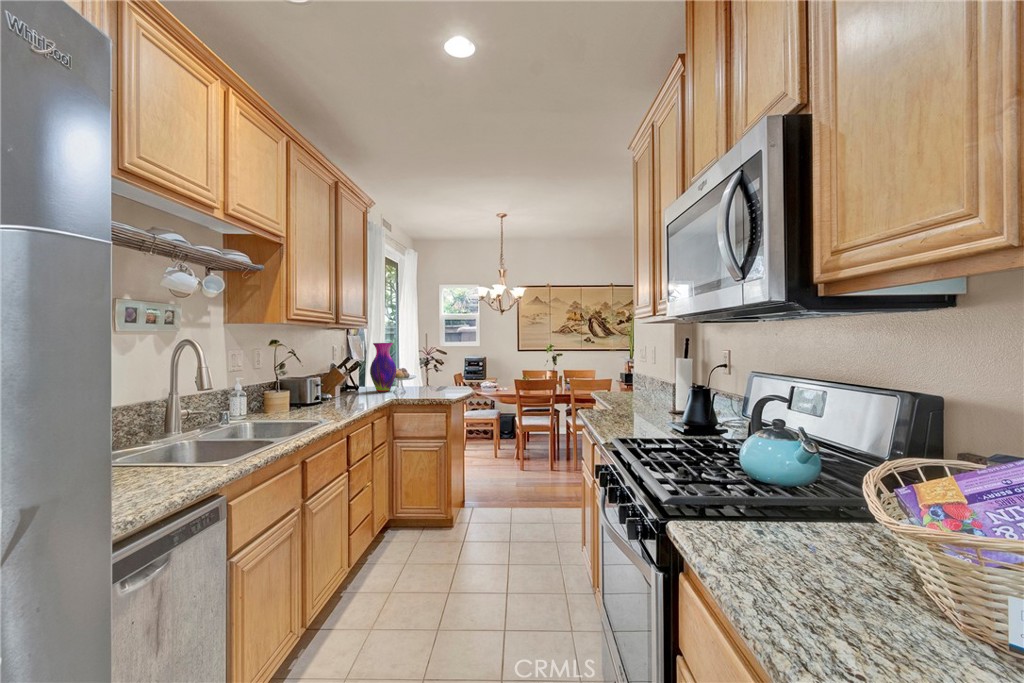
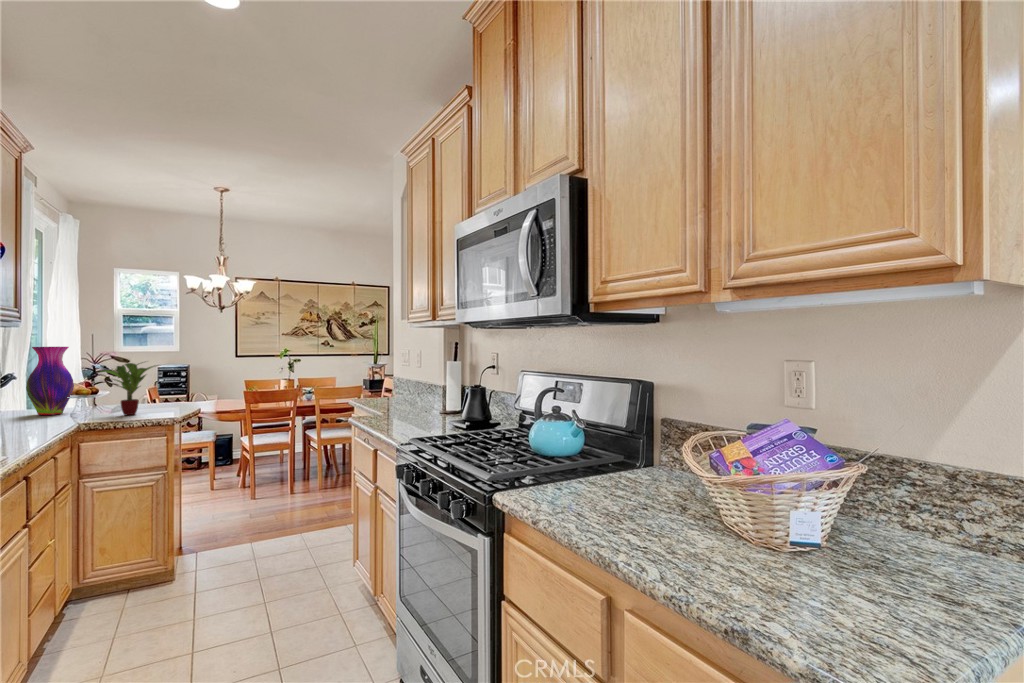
potted plant: none [406,354,444,395] -> present [101,362,158,415]

